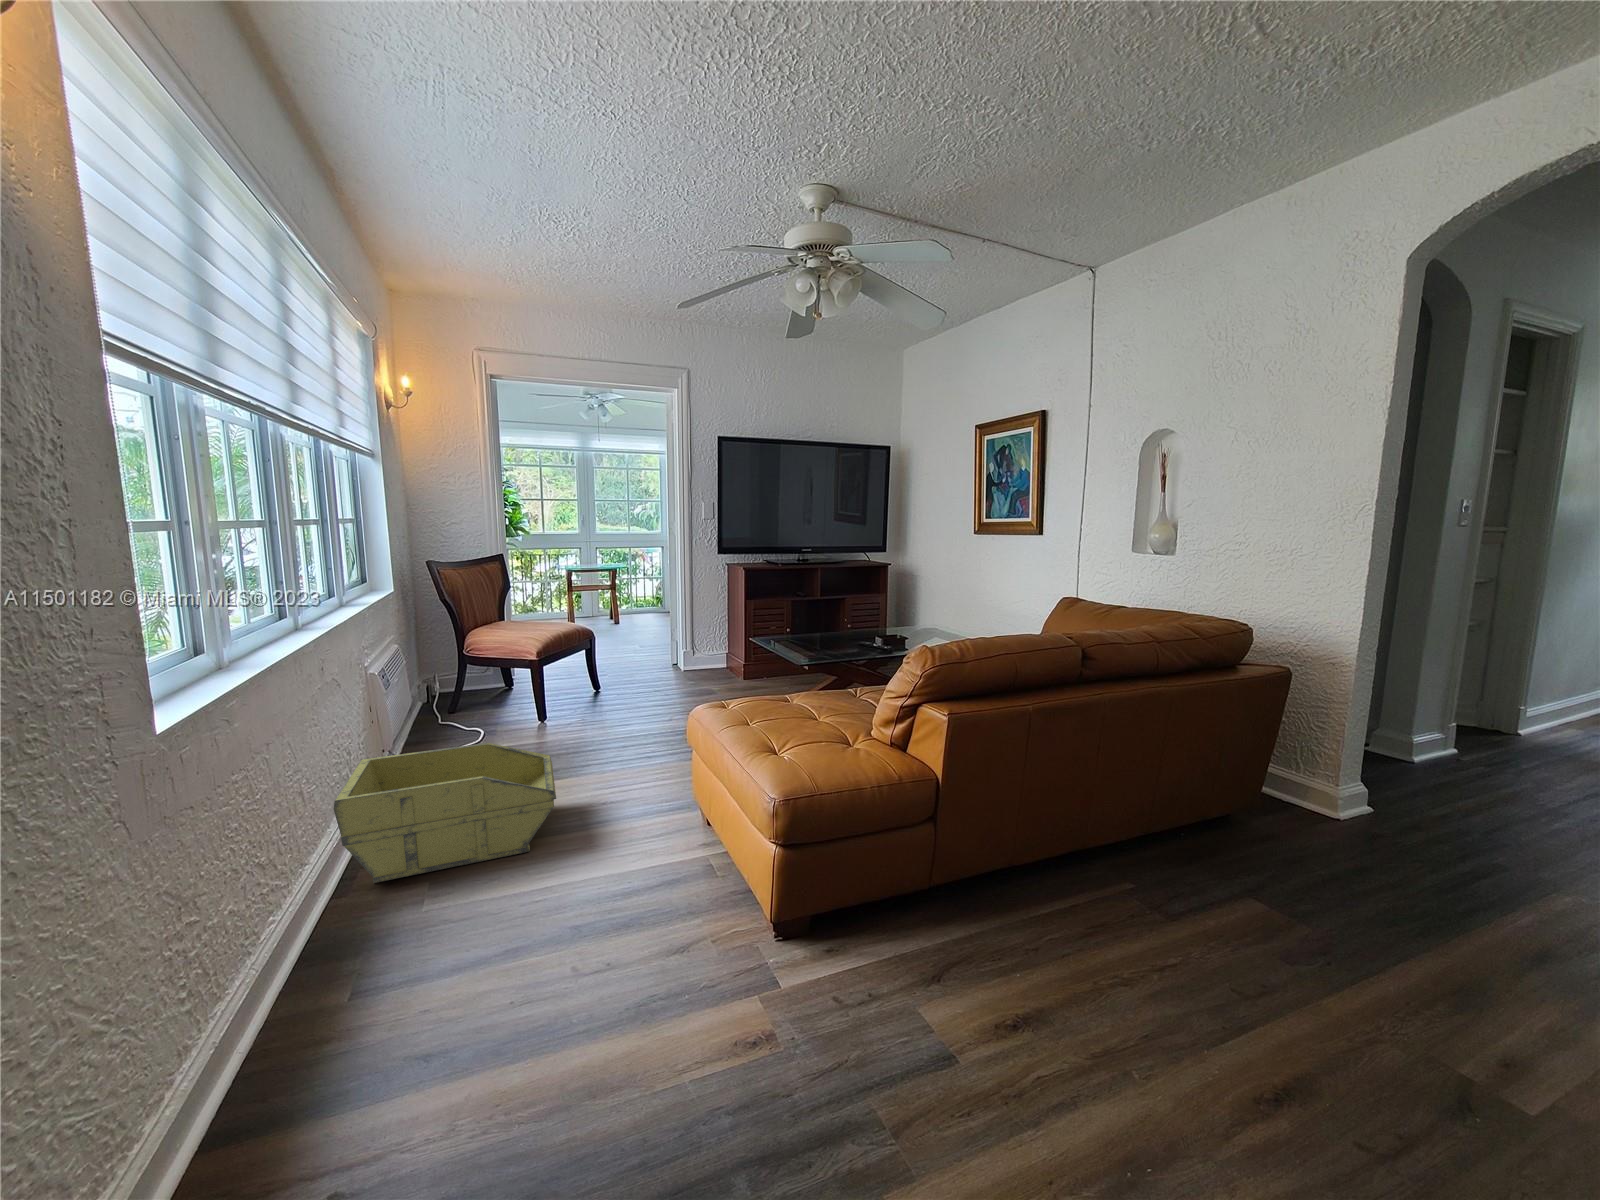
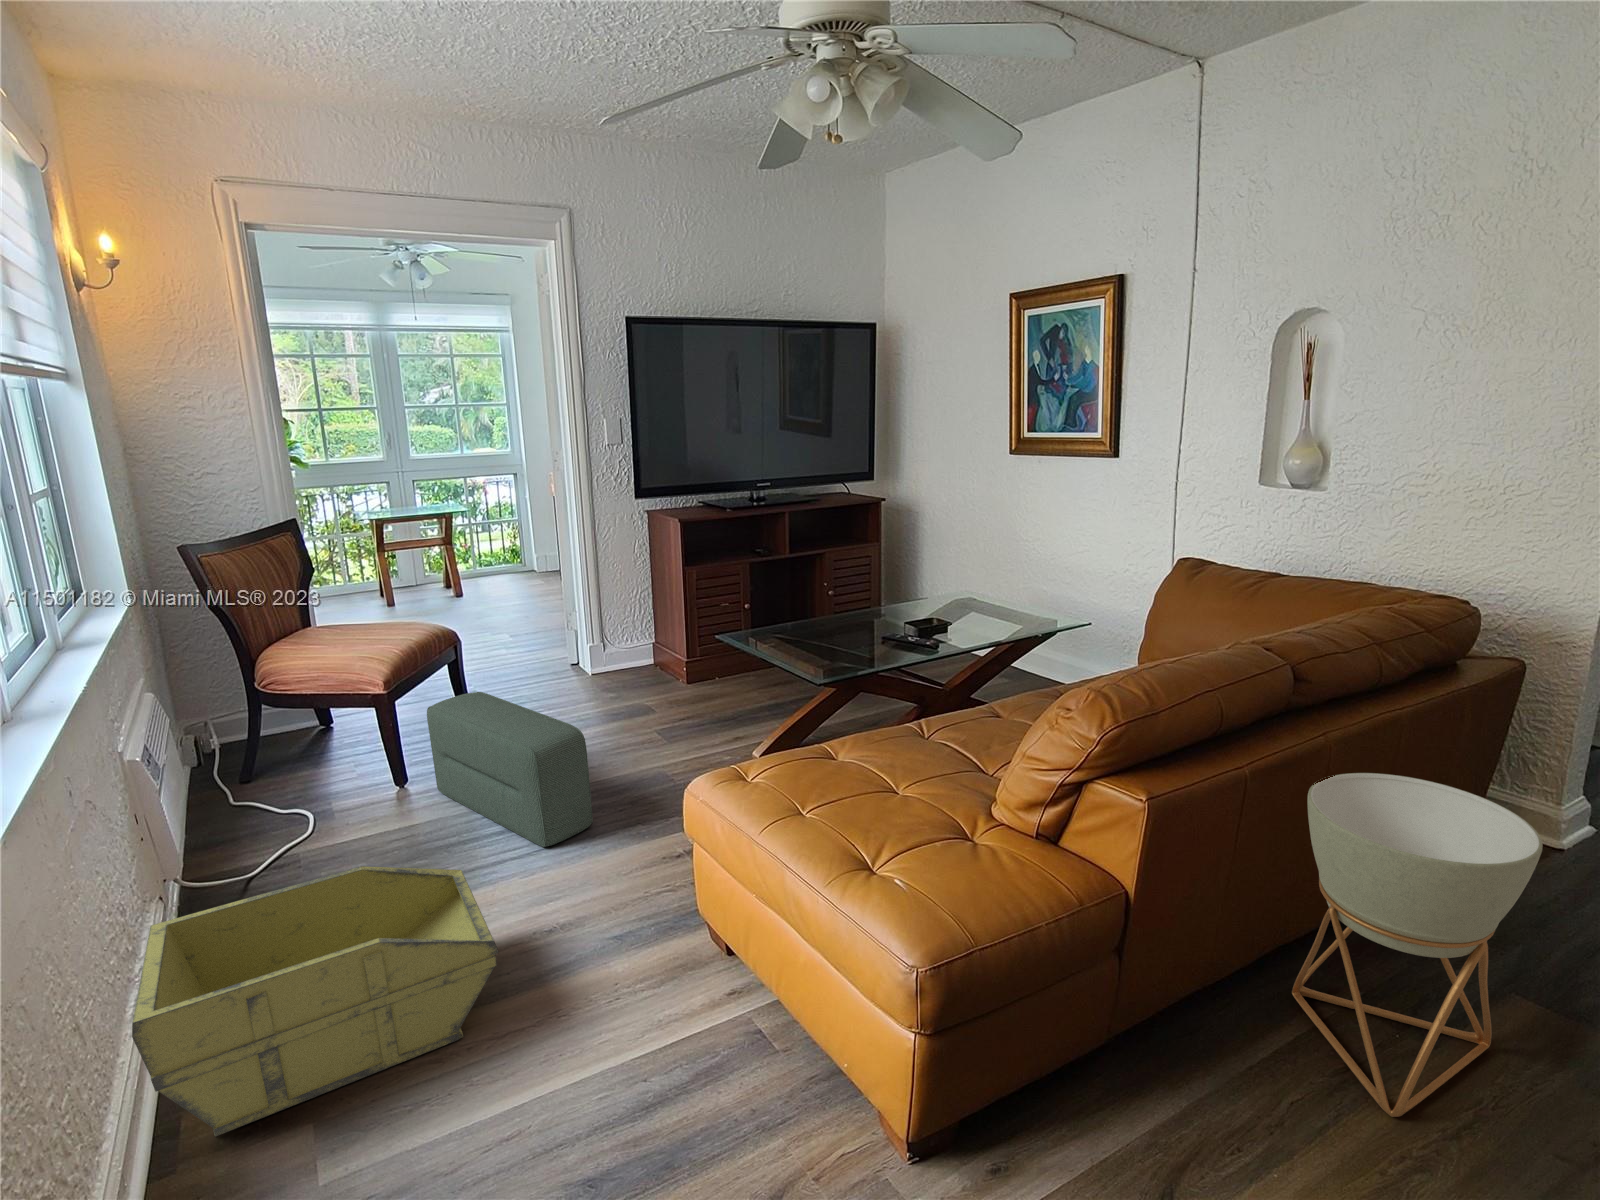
pouf: none [559,663,650,760] -> present [427,692,593,847]
planter: none [1081,724,1235,962] -> present [1292,773,1543,1117]

